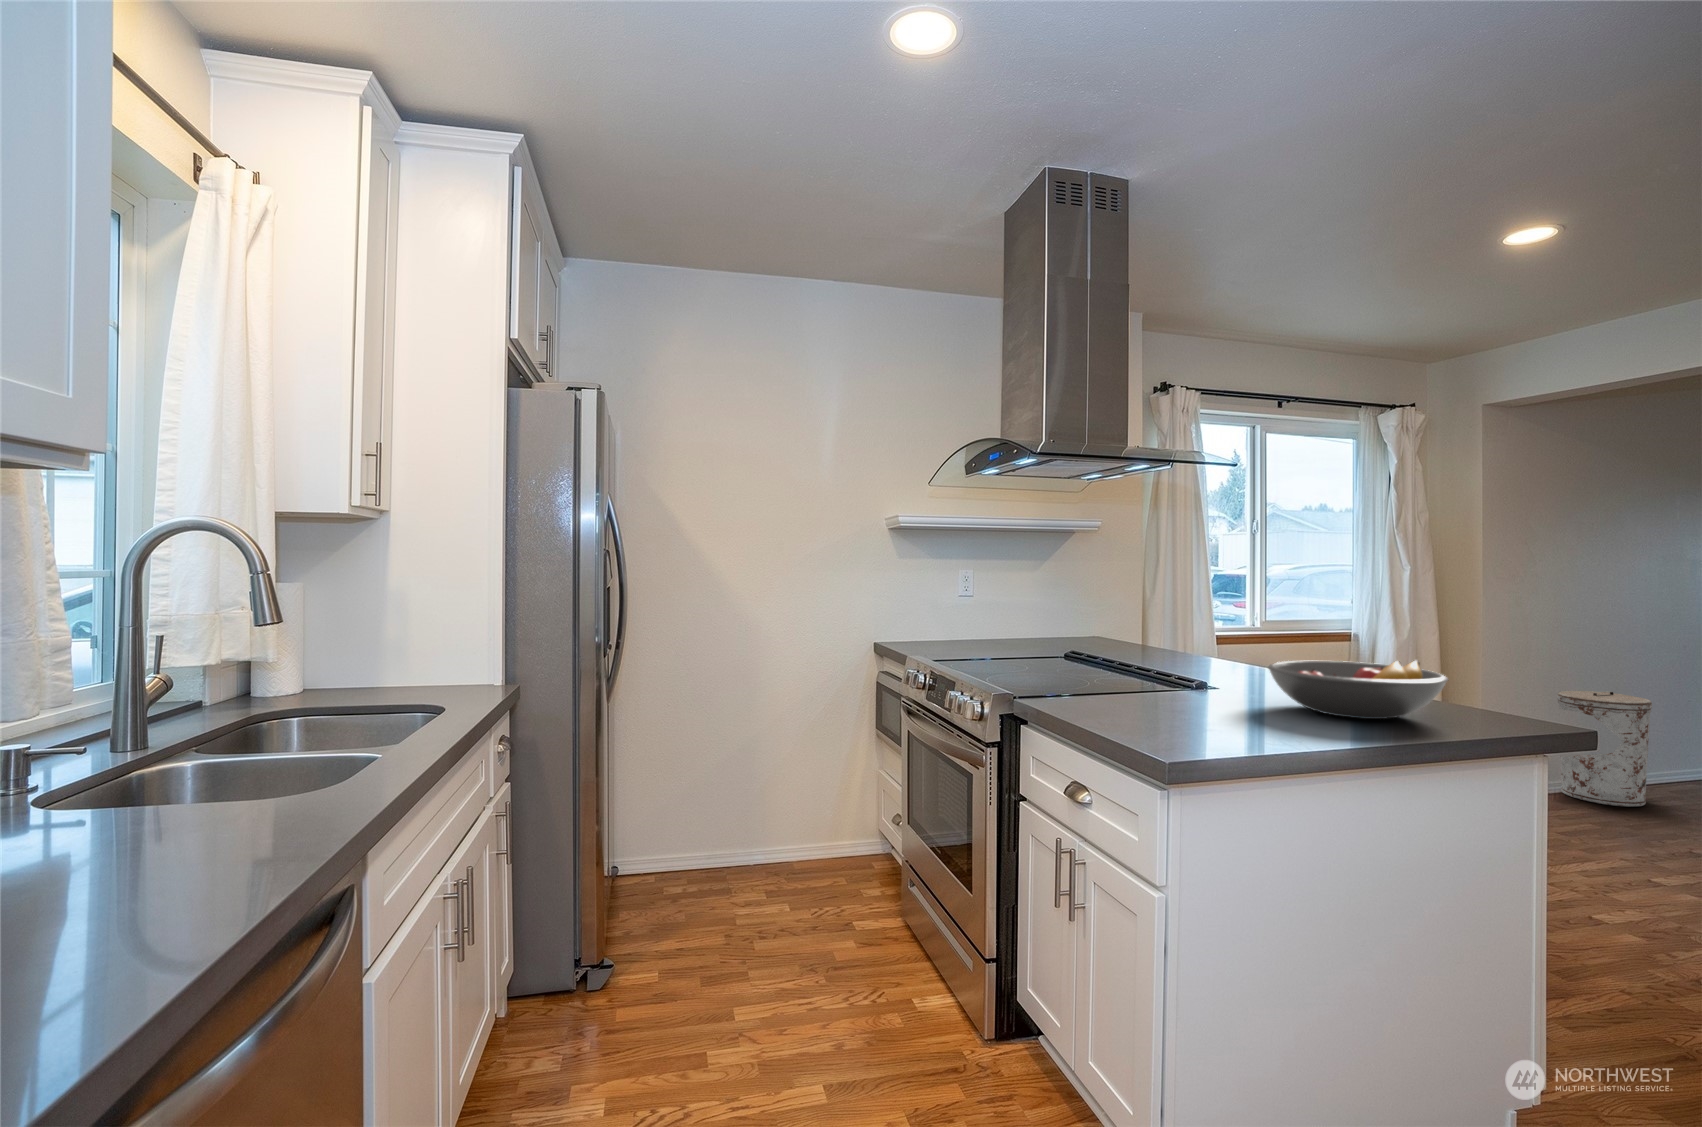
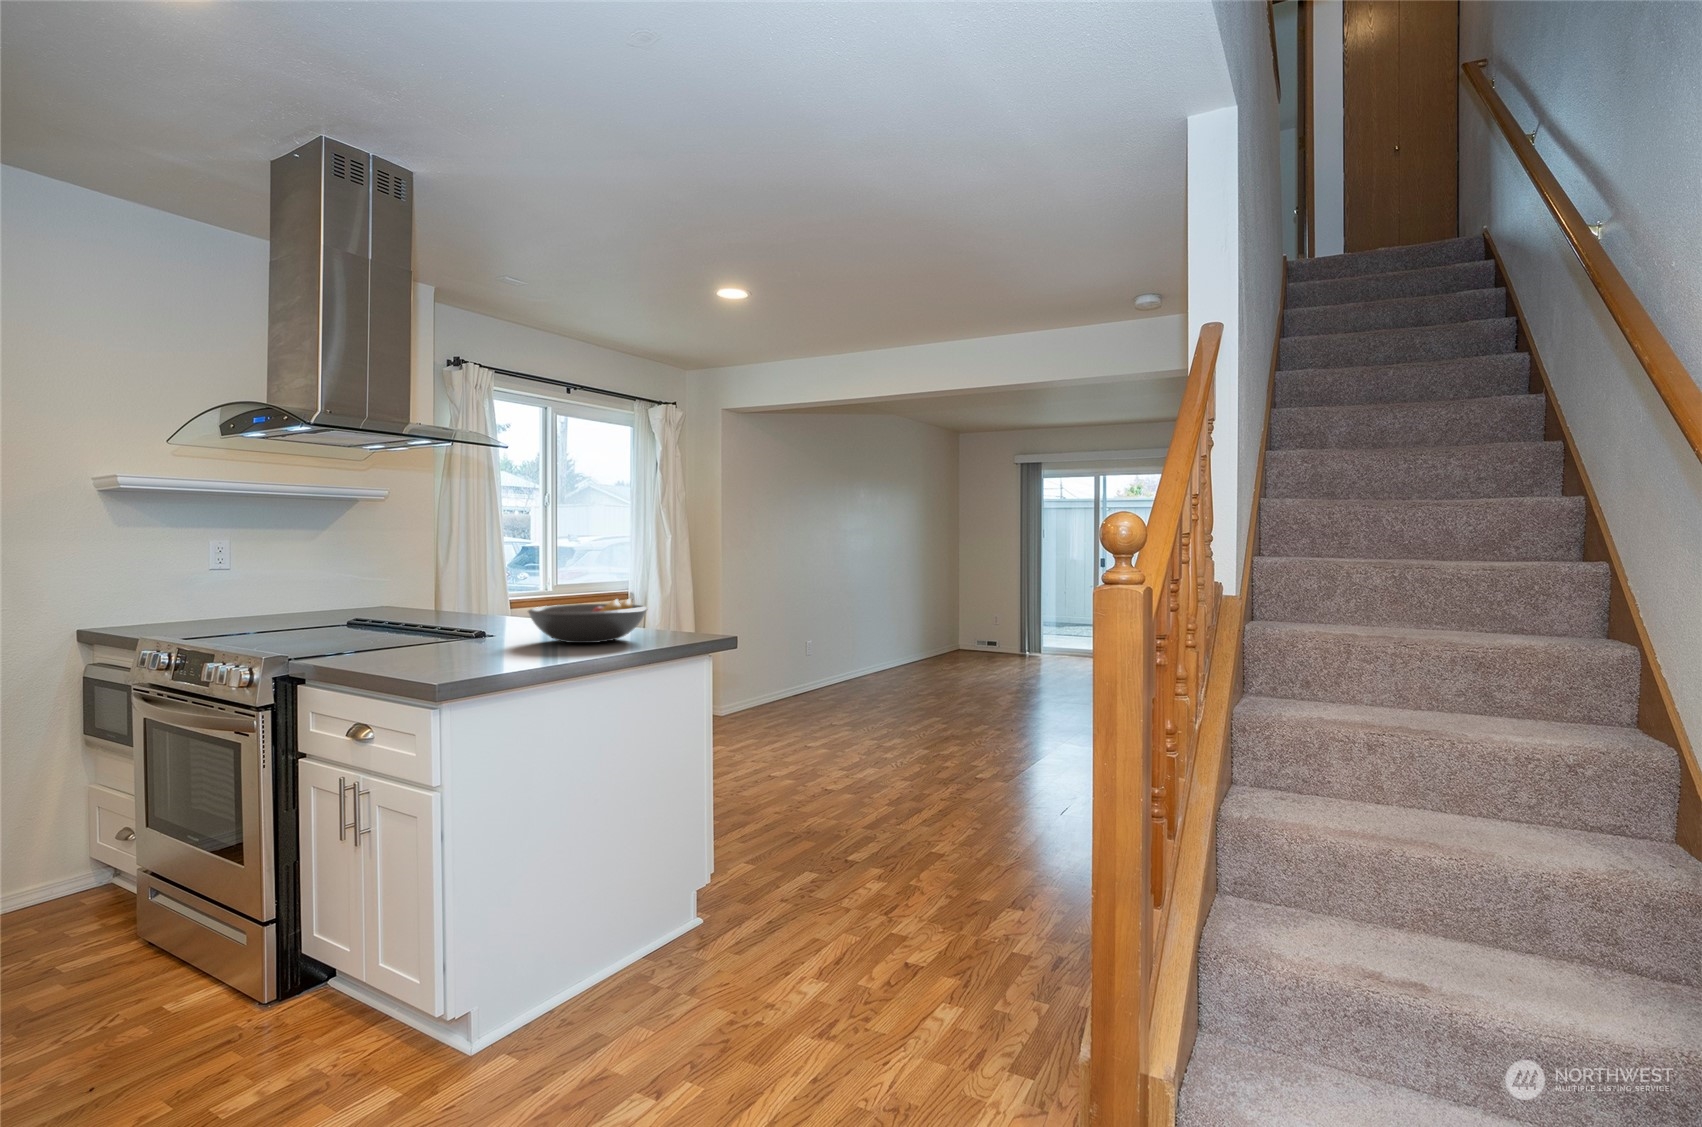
trash can: present [1557,691,1652,807] -> none [767,628,817,709]

